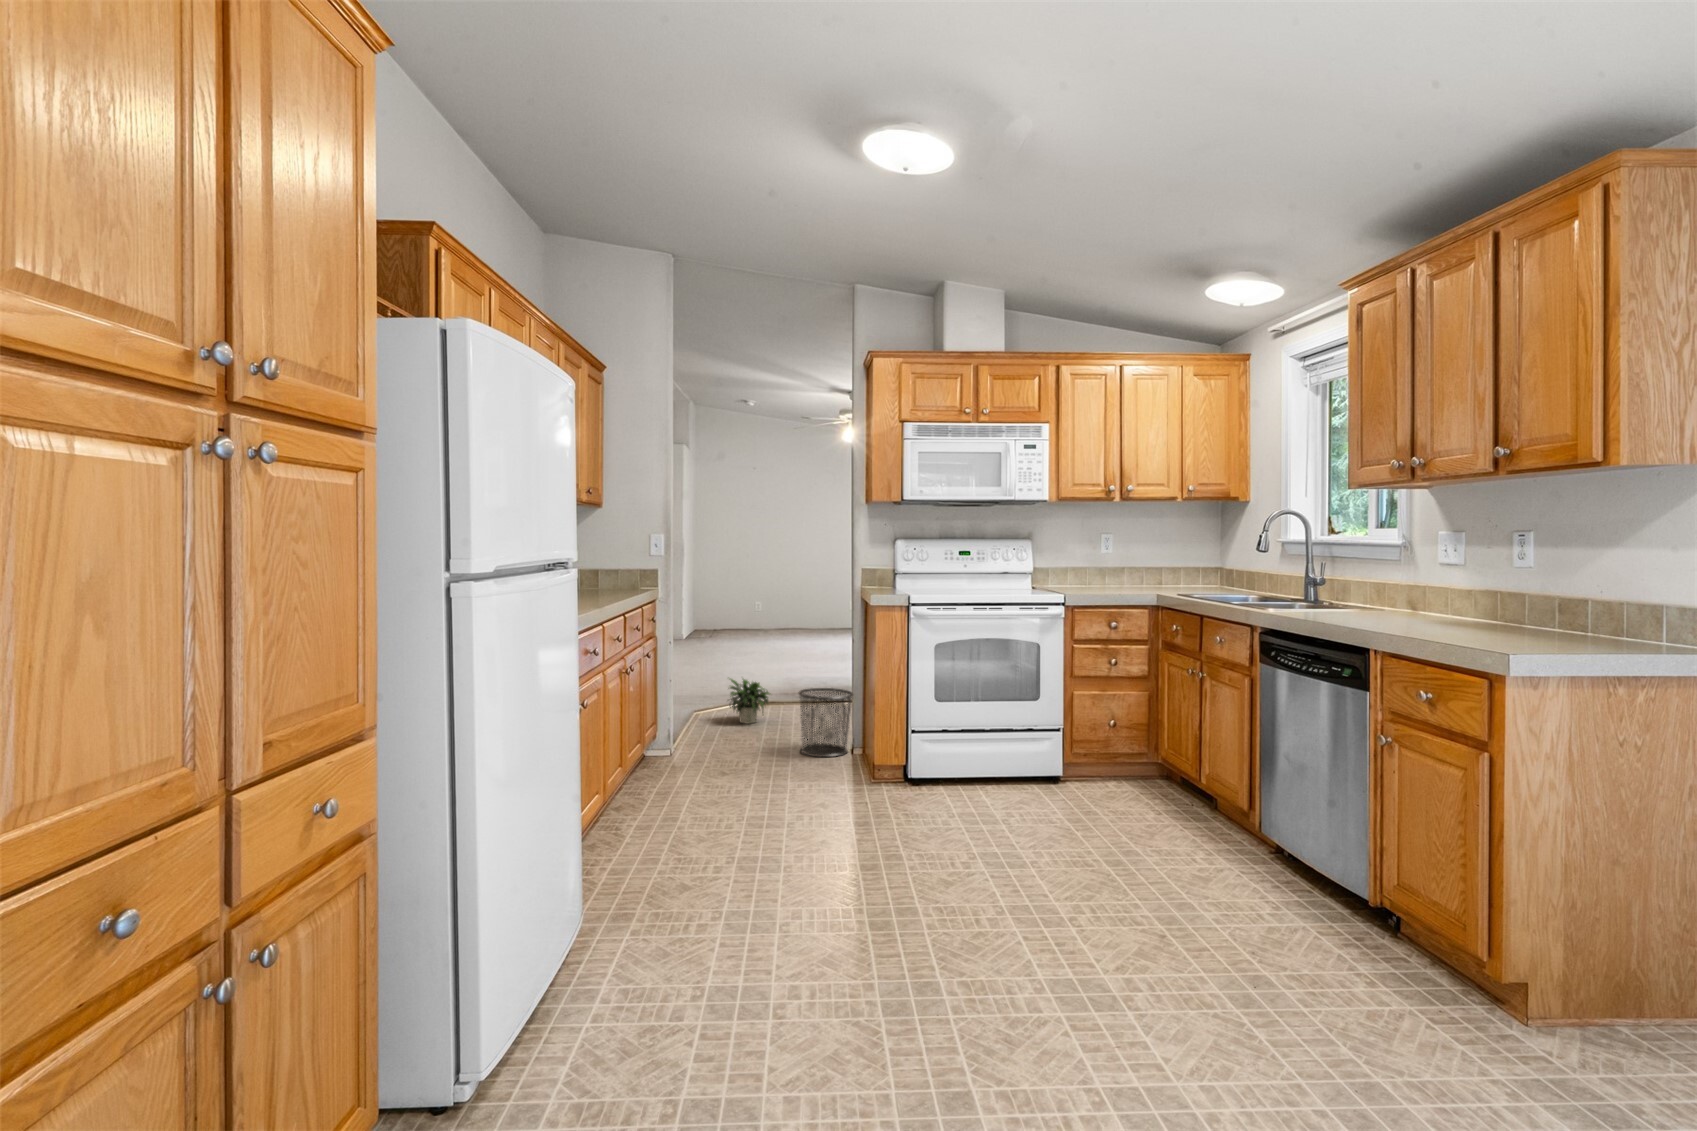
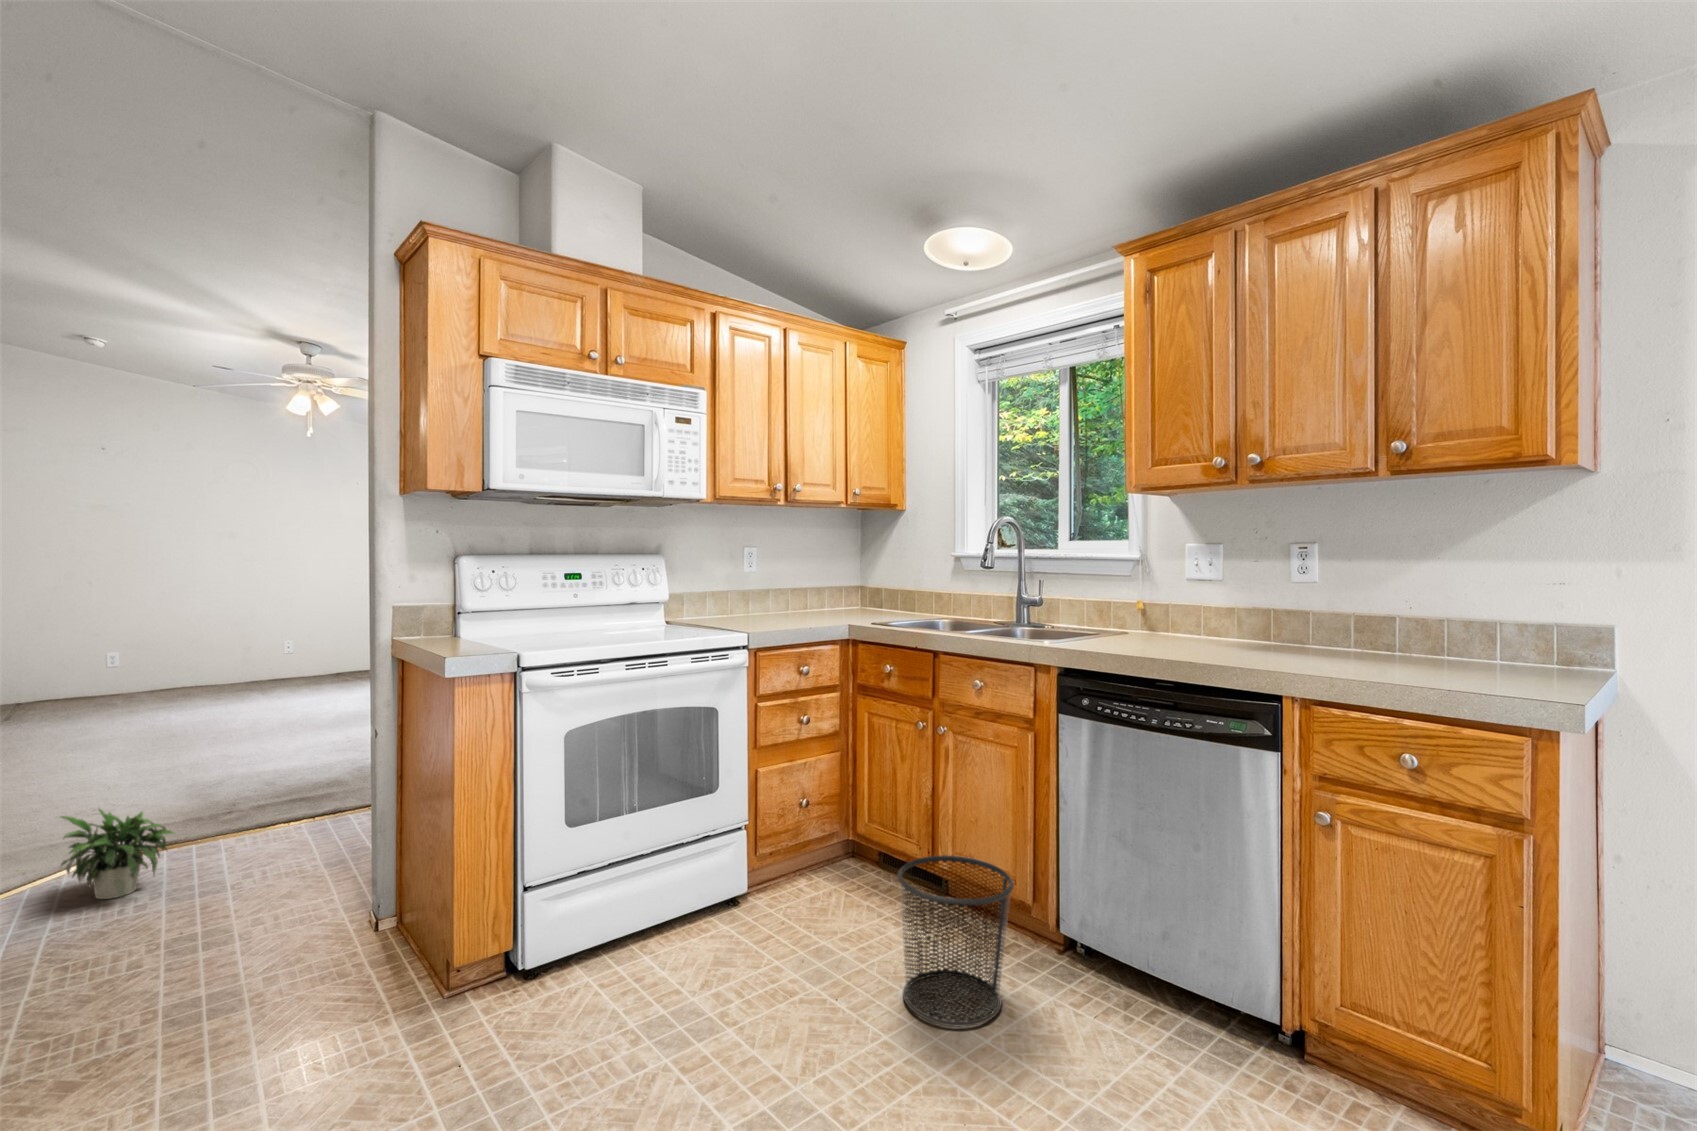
waste bin: present [799,688,853,757] -> present [898,855,1014,1027]

